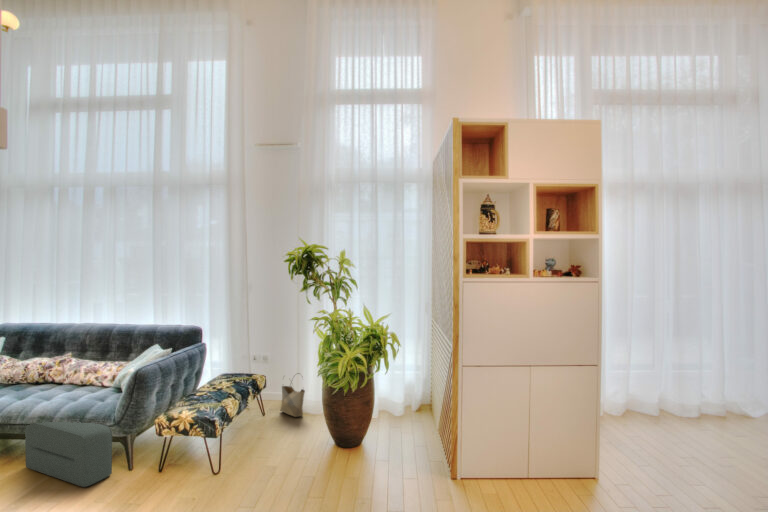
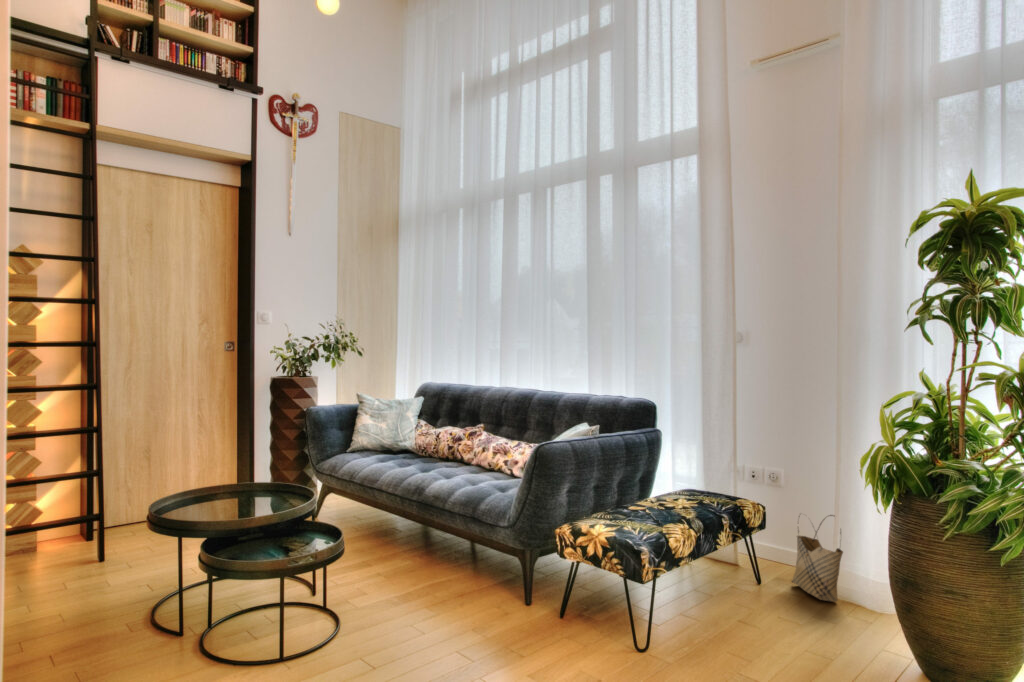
pouf: present [25,422,112,487] -> none [418,499,505,608]

